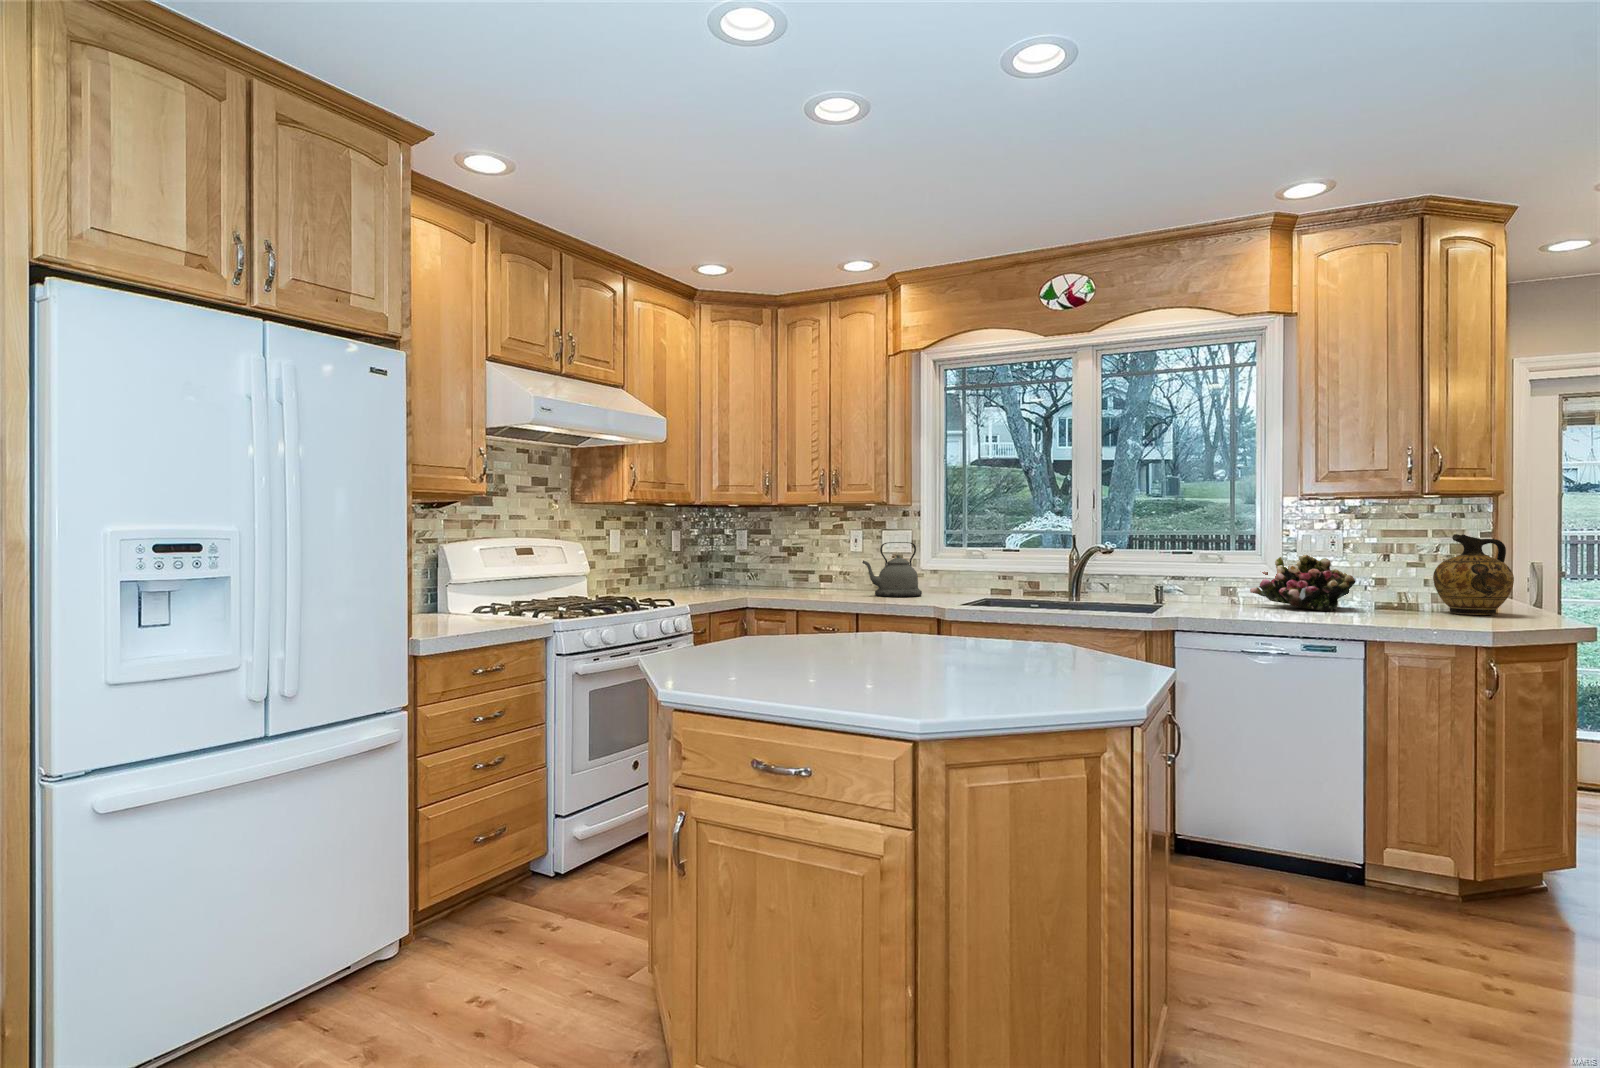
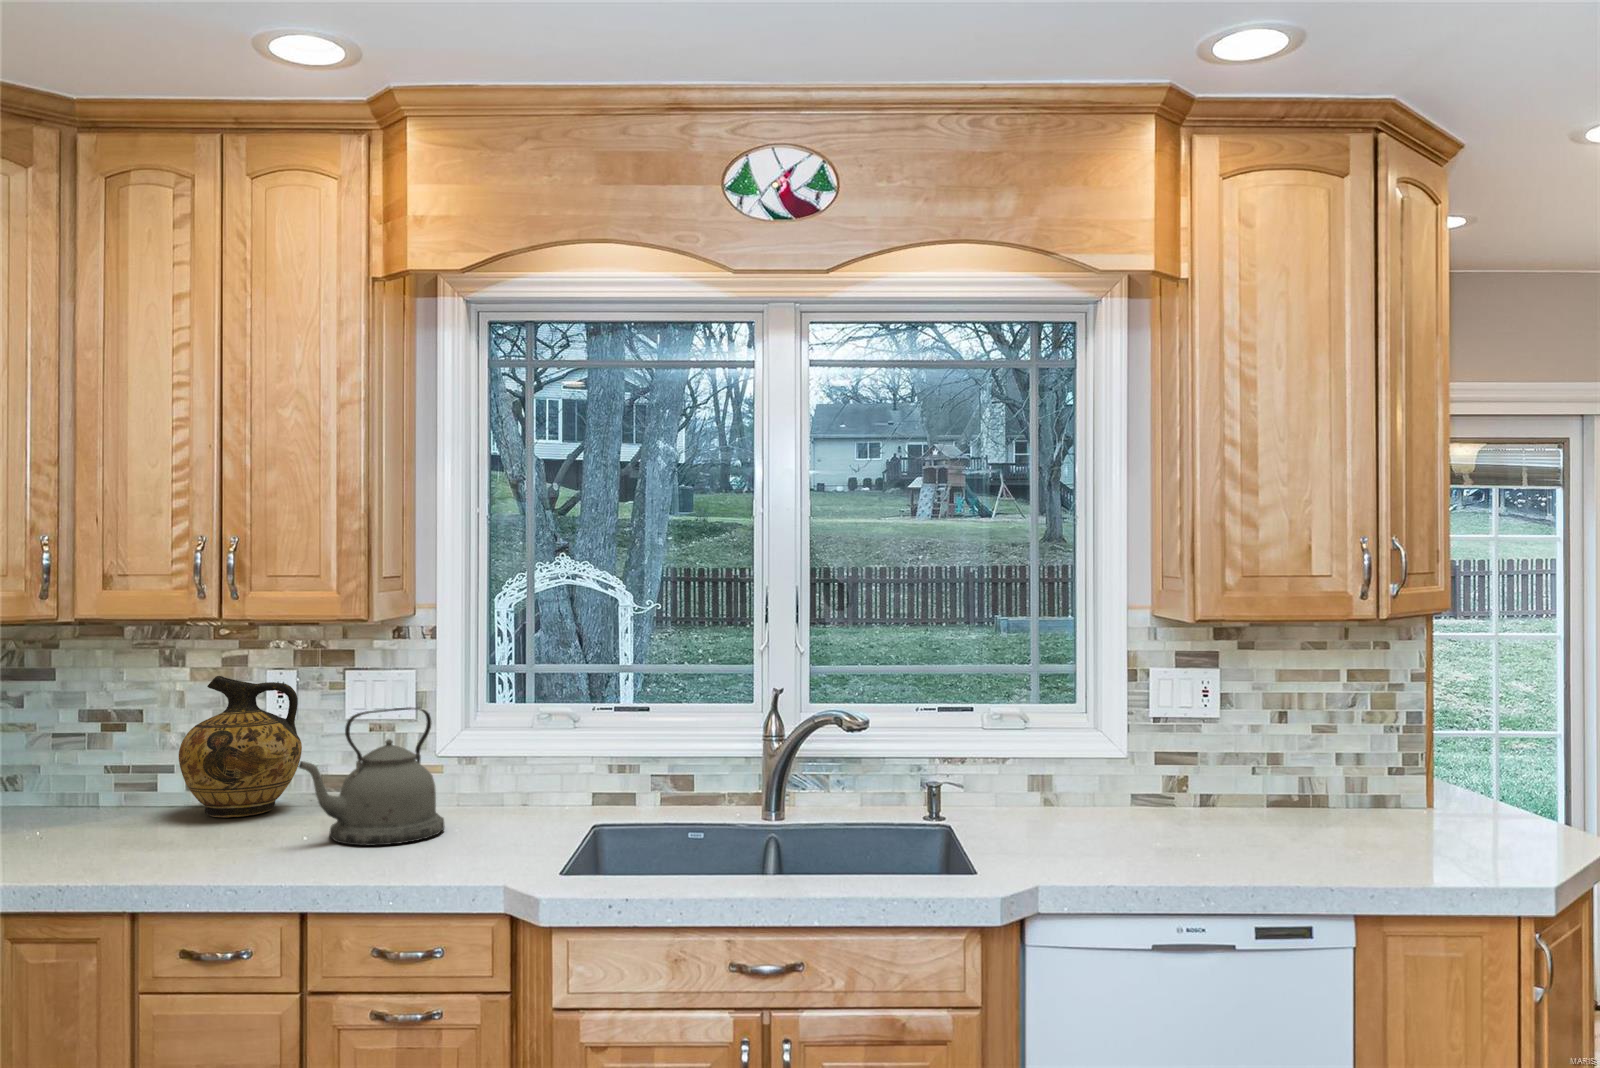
ceramic jug: present [1433,534,1514,615] -> present [179,676,302,817]
flower arrangement: present [1250,555,1356,611] -> none [1090,713,1266,827]

